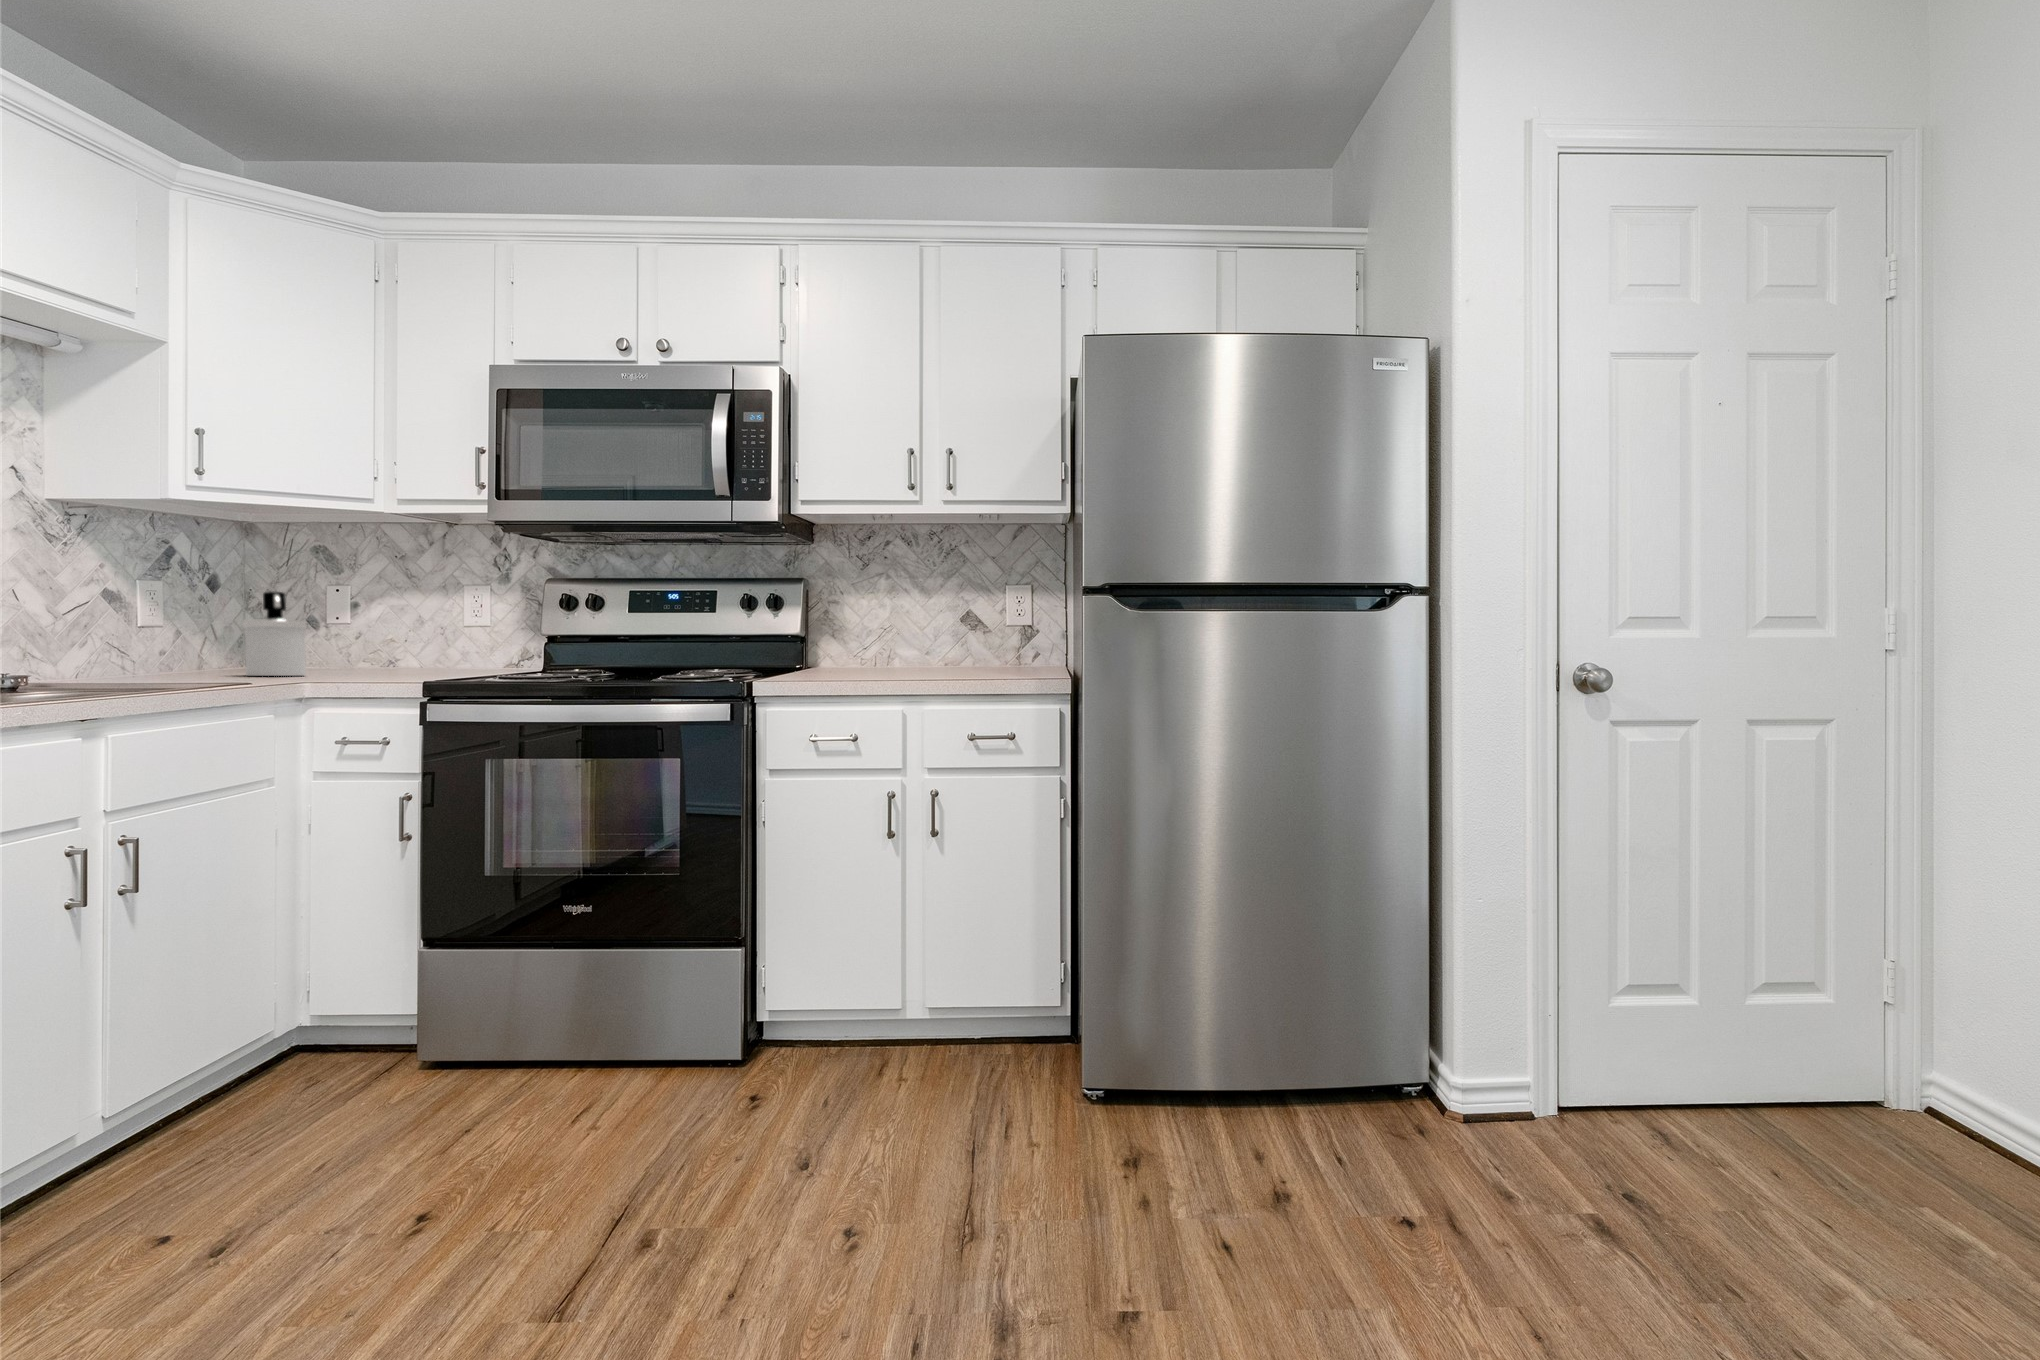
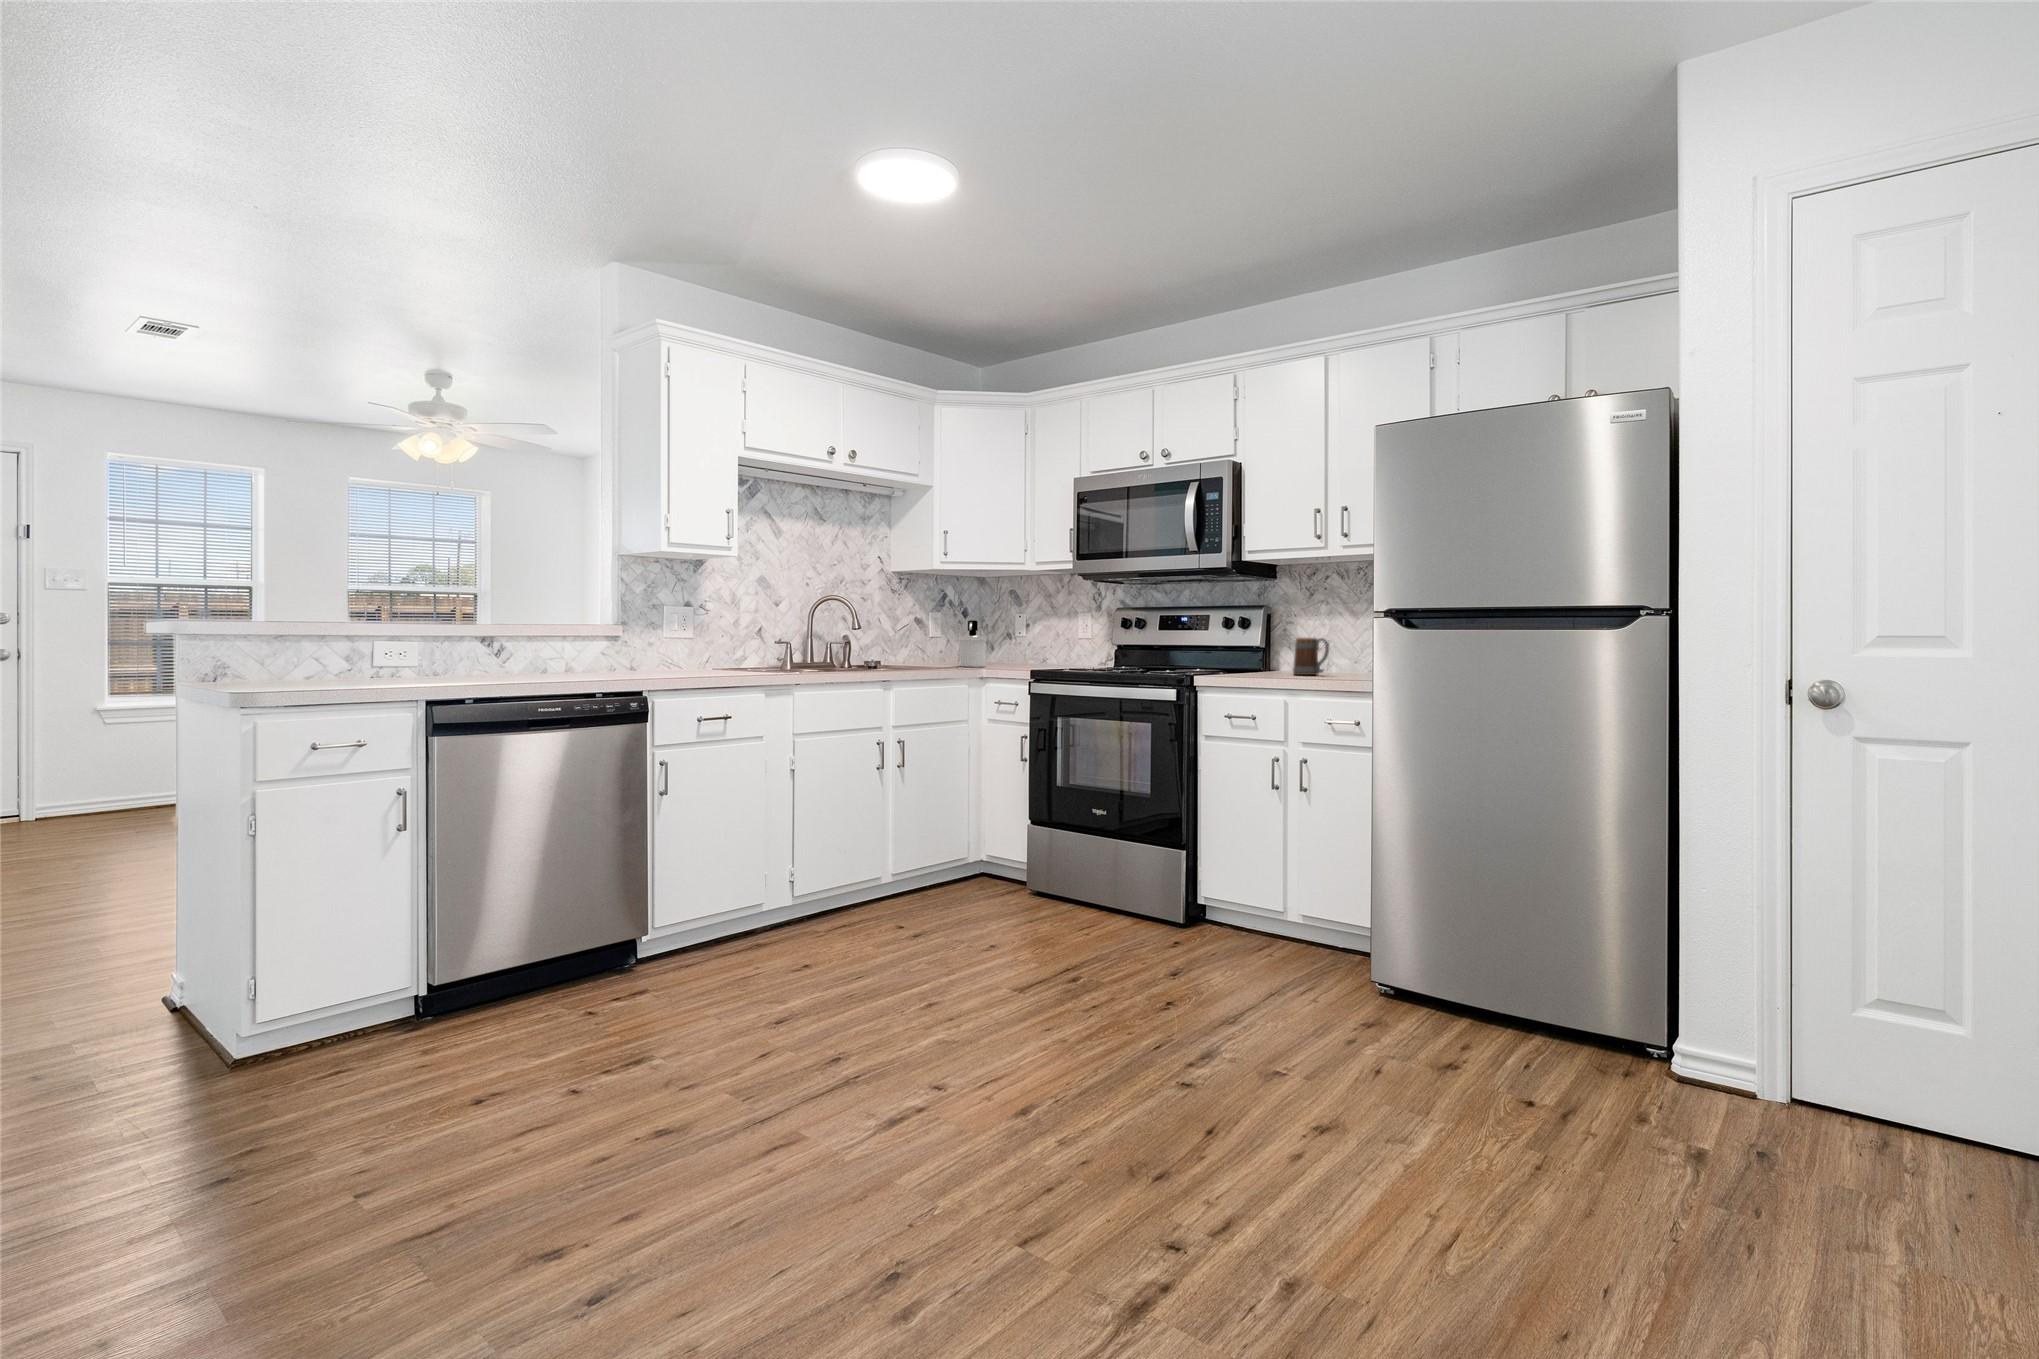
mug: none [849,629,901,680] -> present [1293,638,1329,675]

